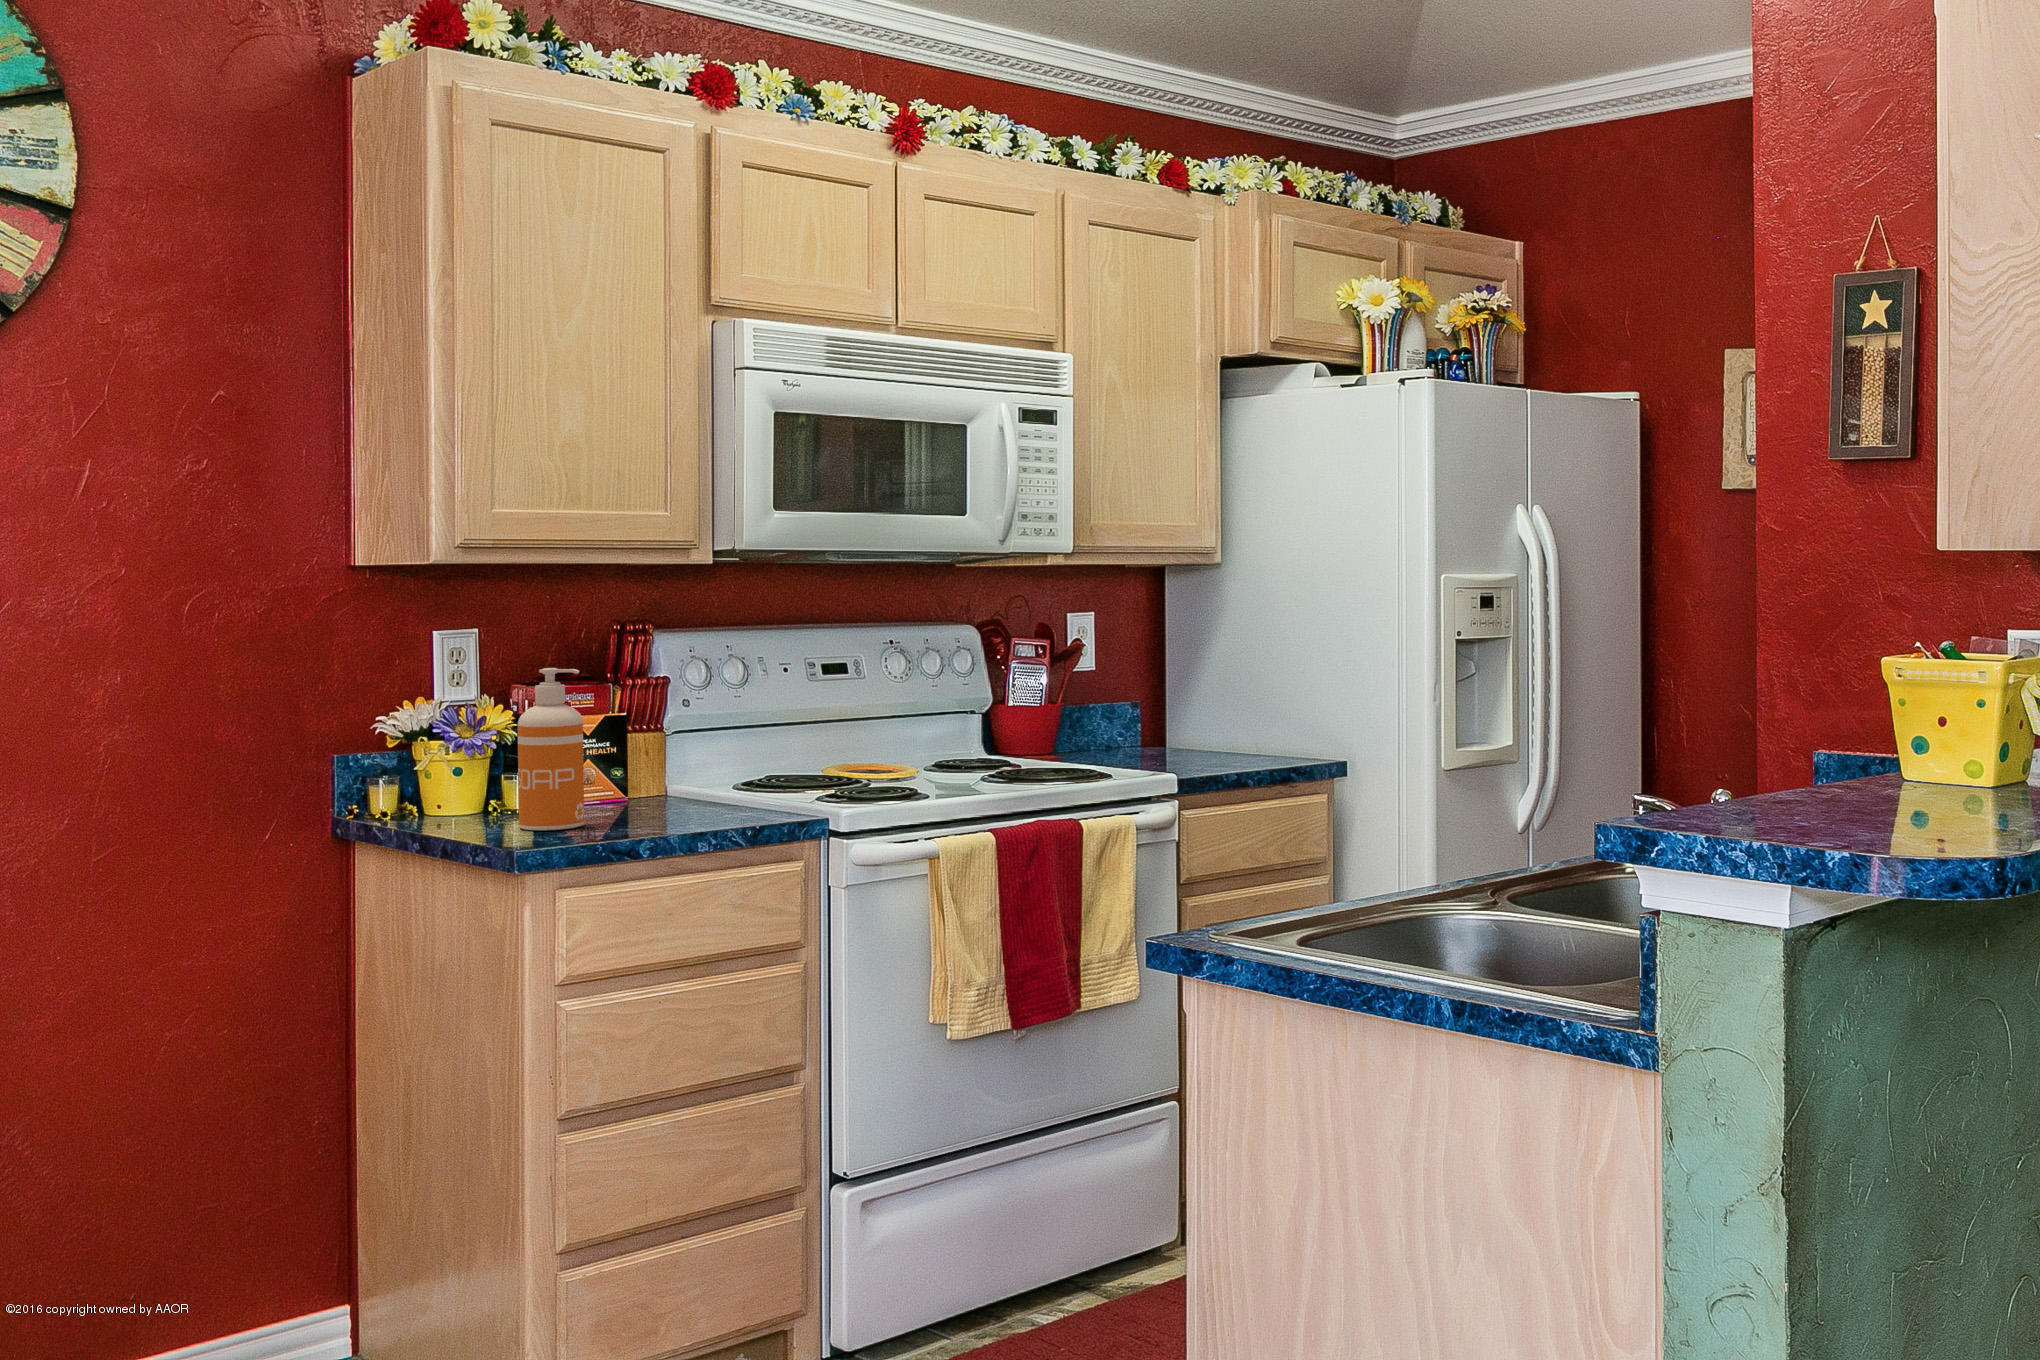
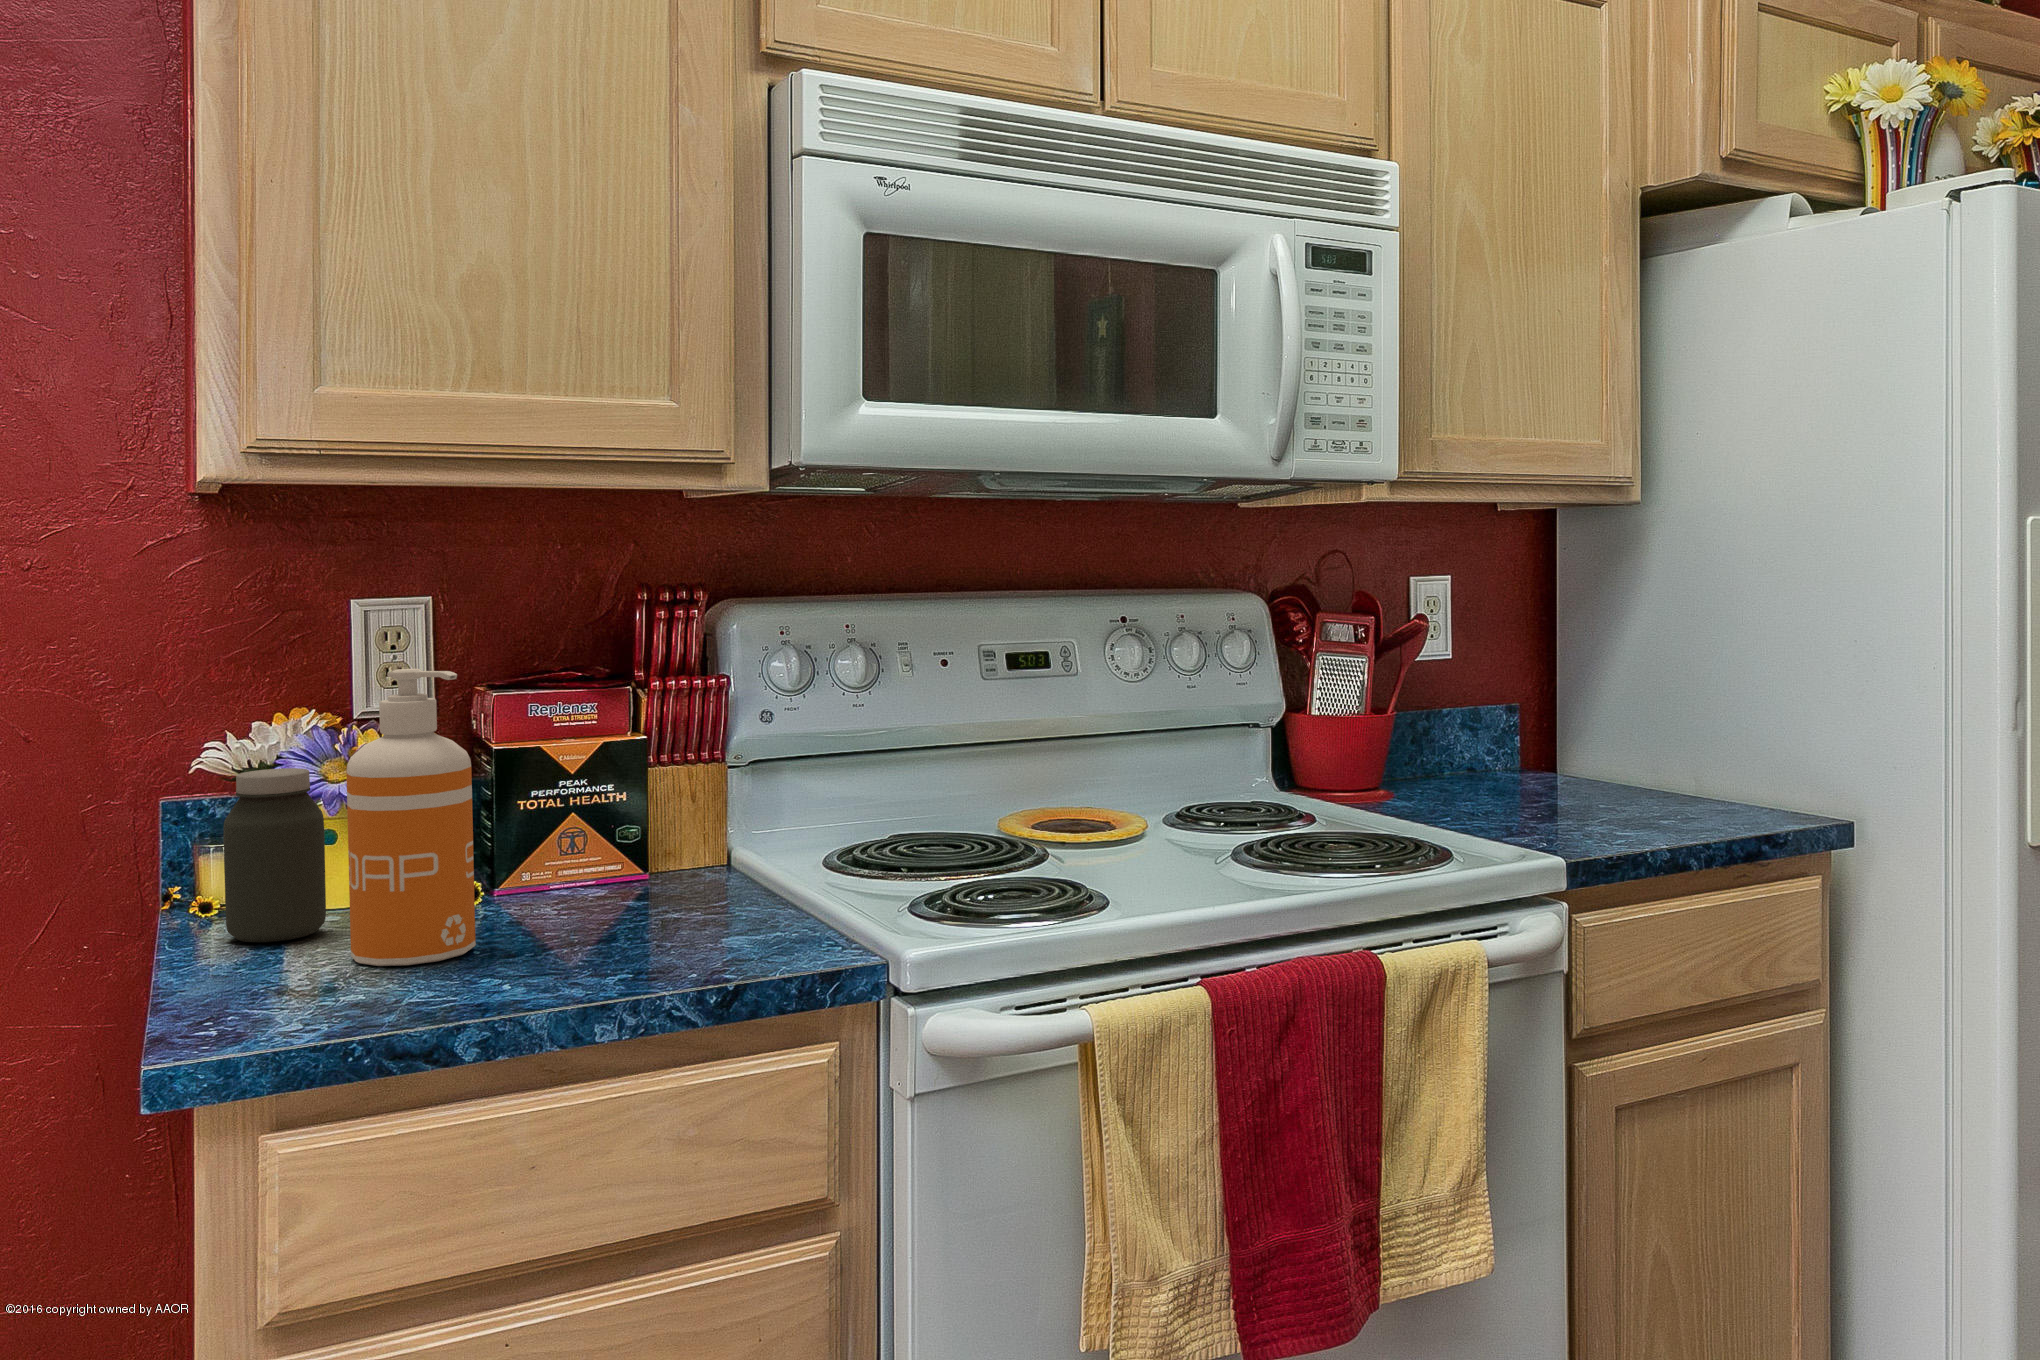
jar: none [425,728,480,825] -> present [223,768,326,942]

